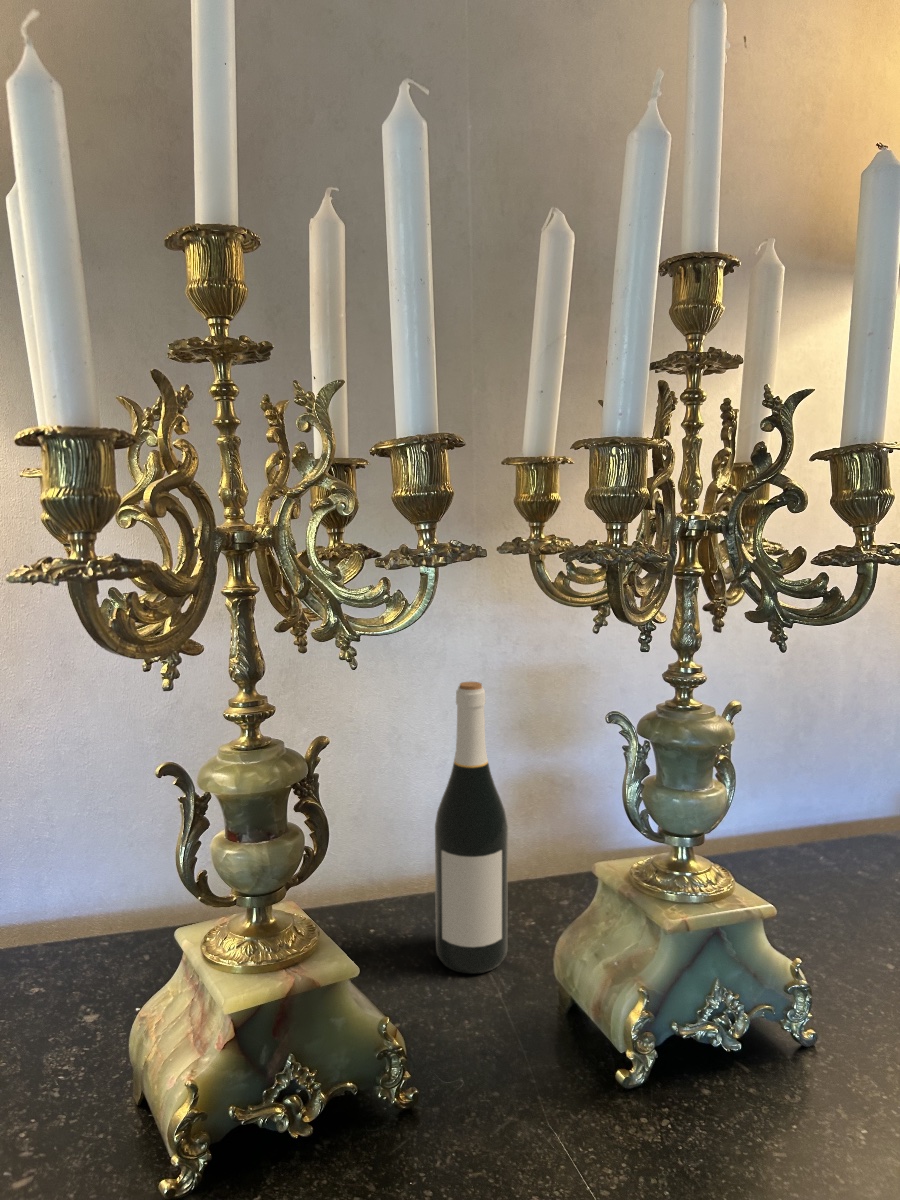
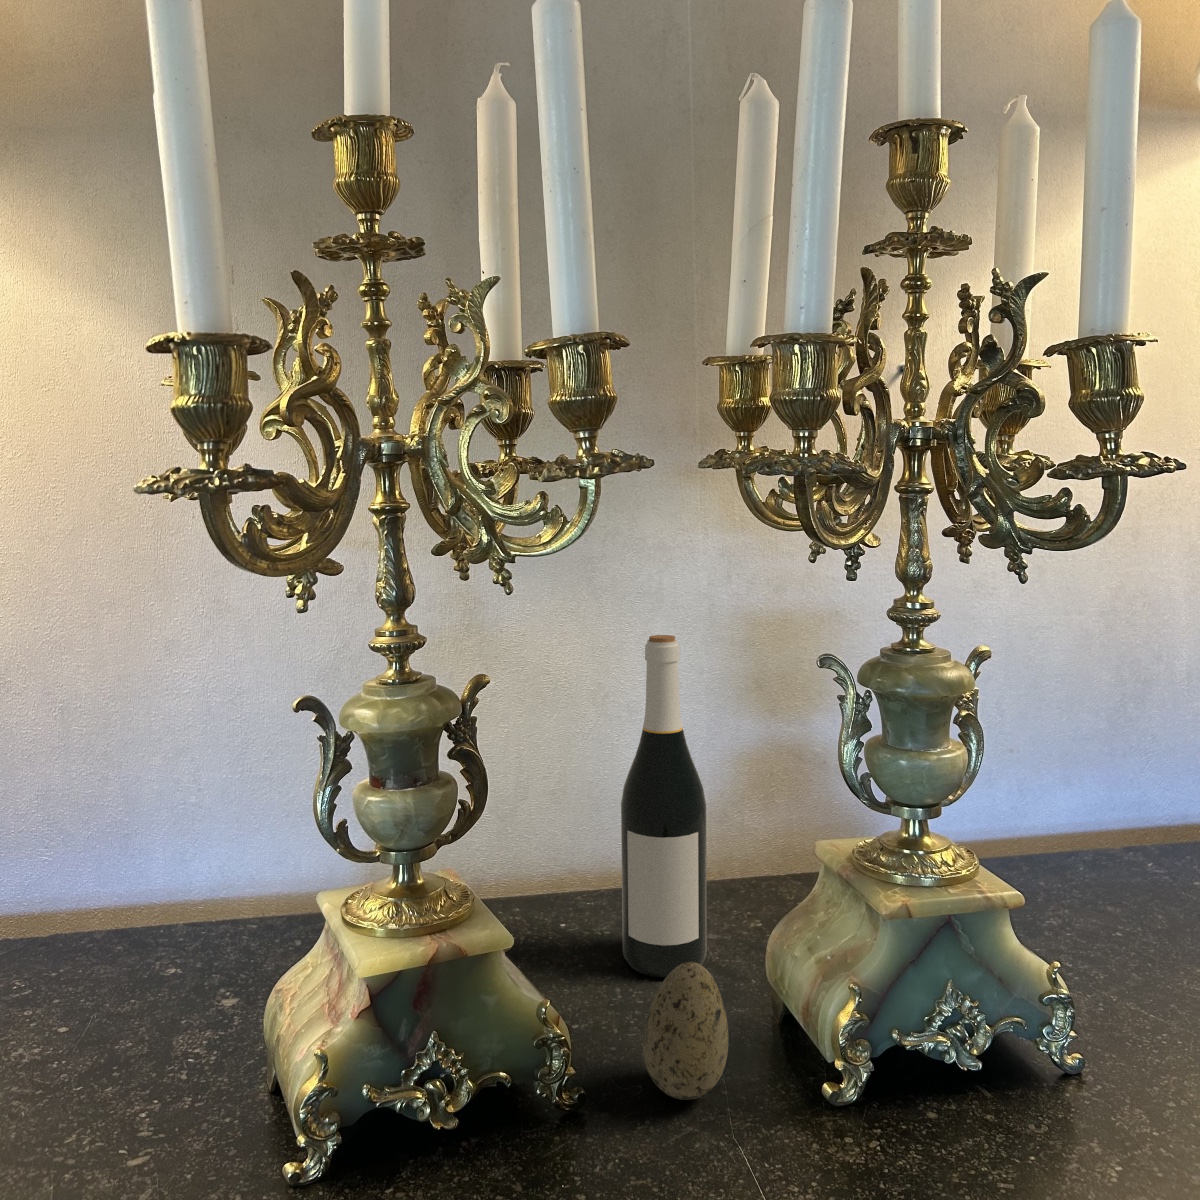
decorative egg: none [466,977,538,1093] -> present [643,962,729,1100]

